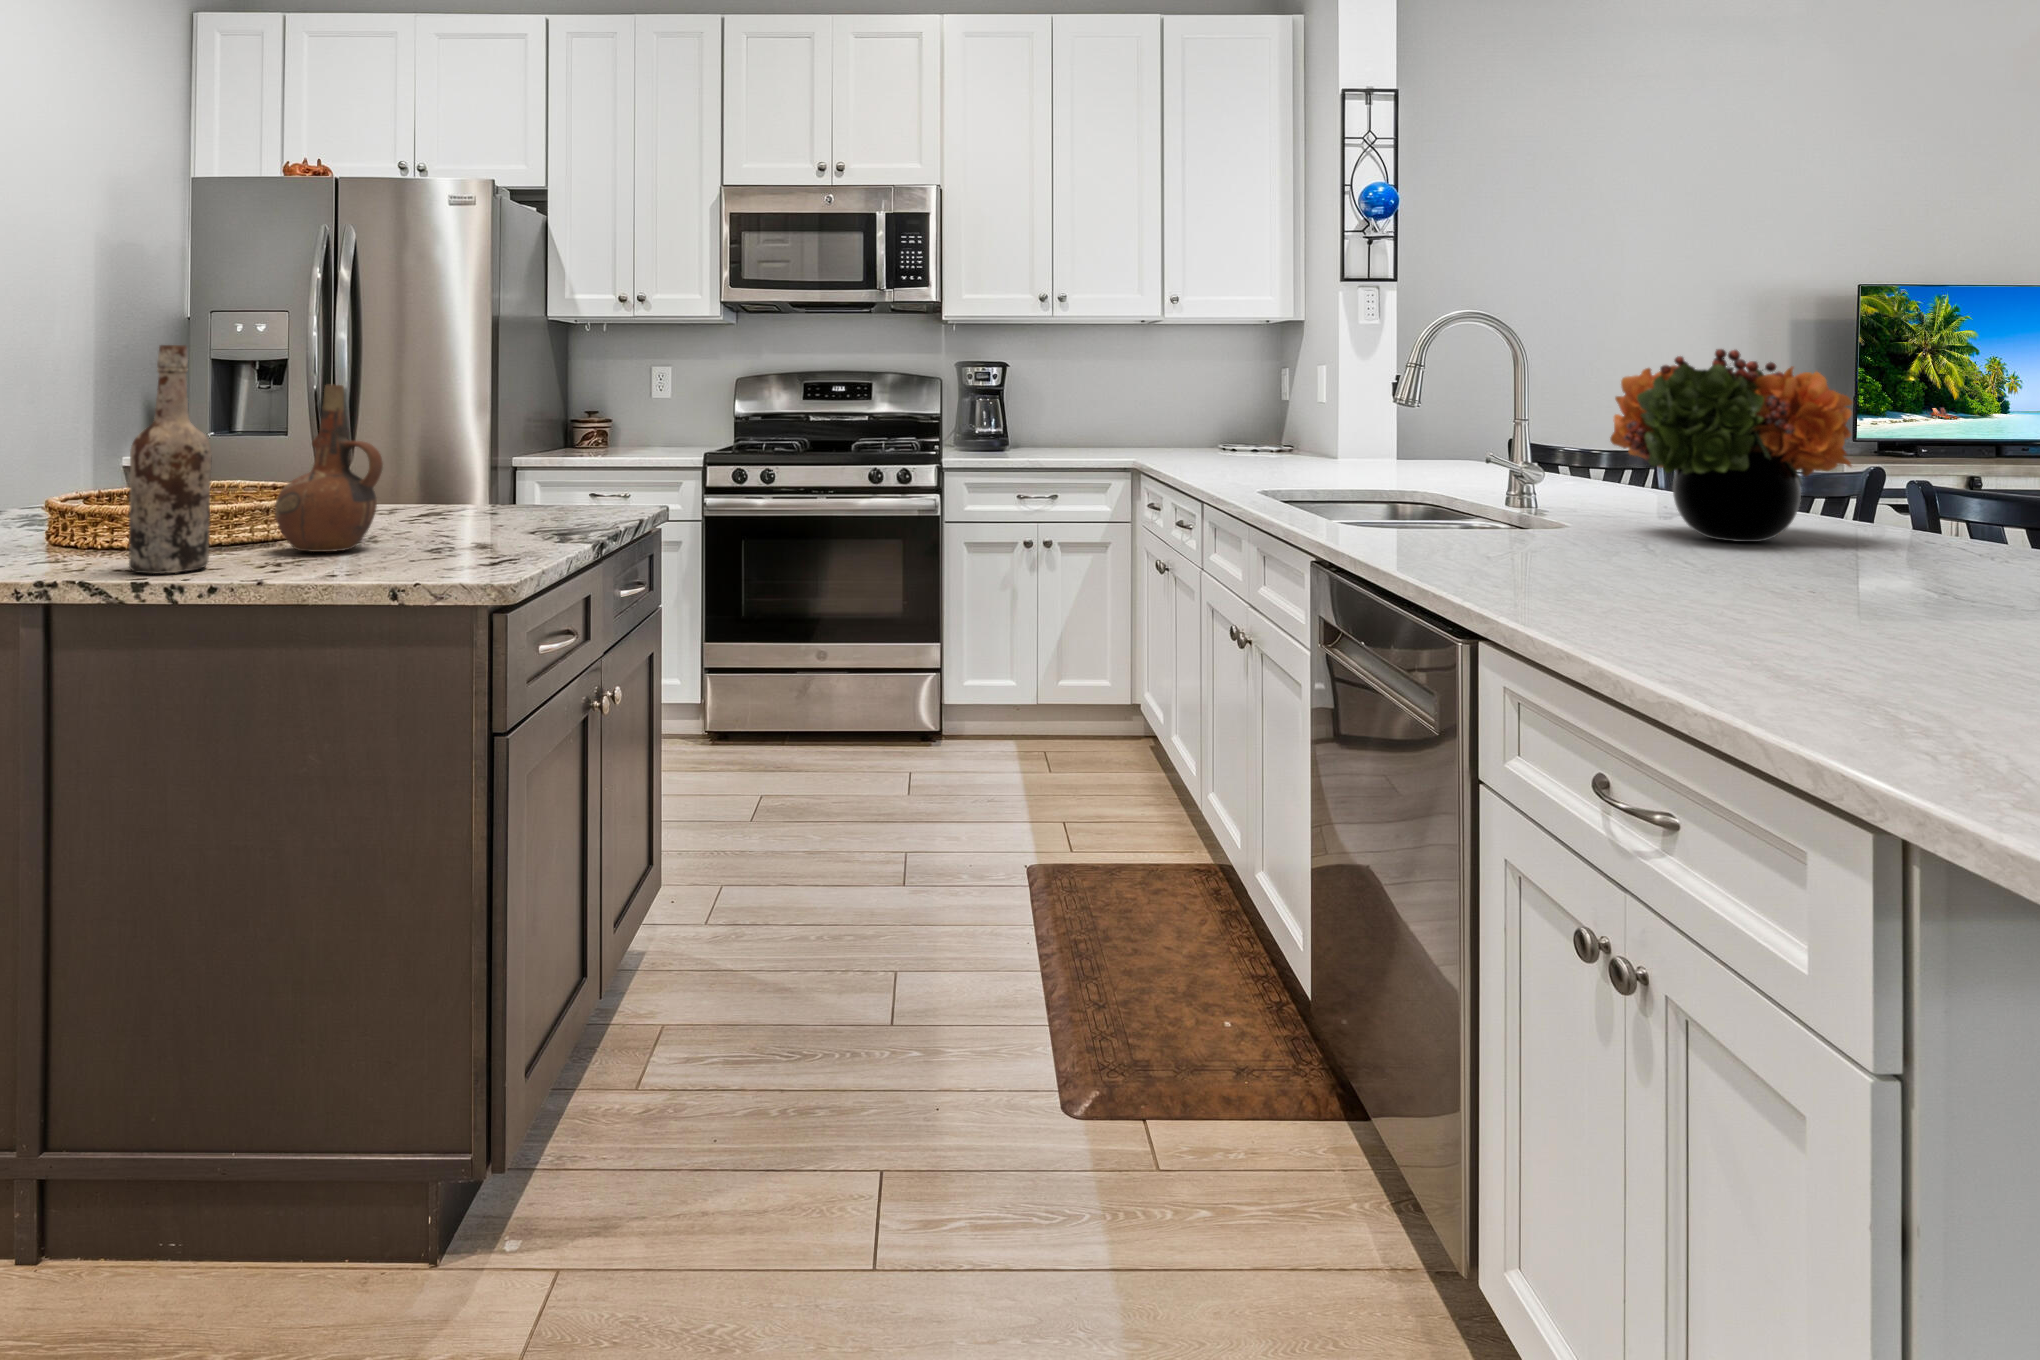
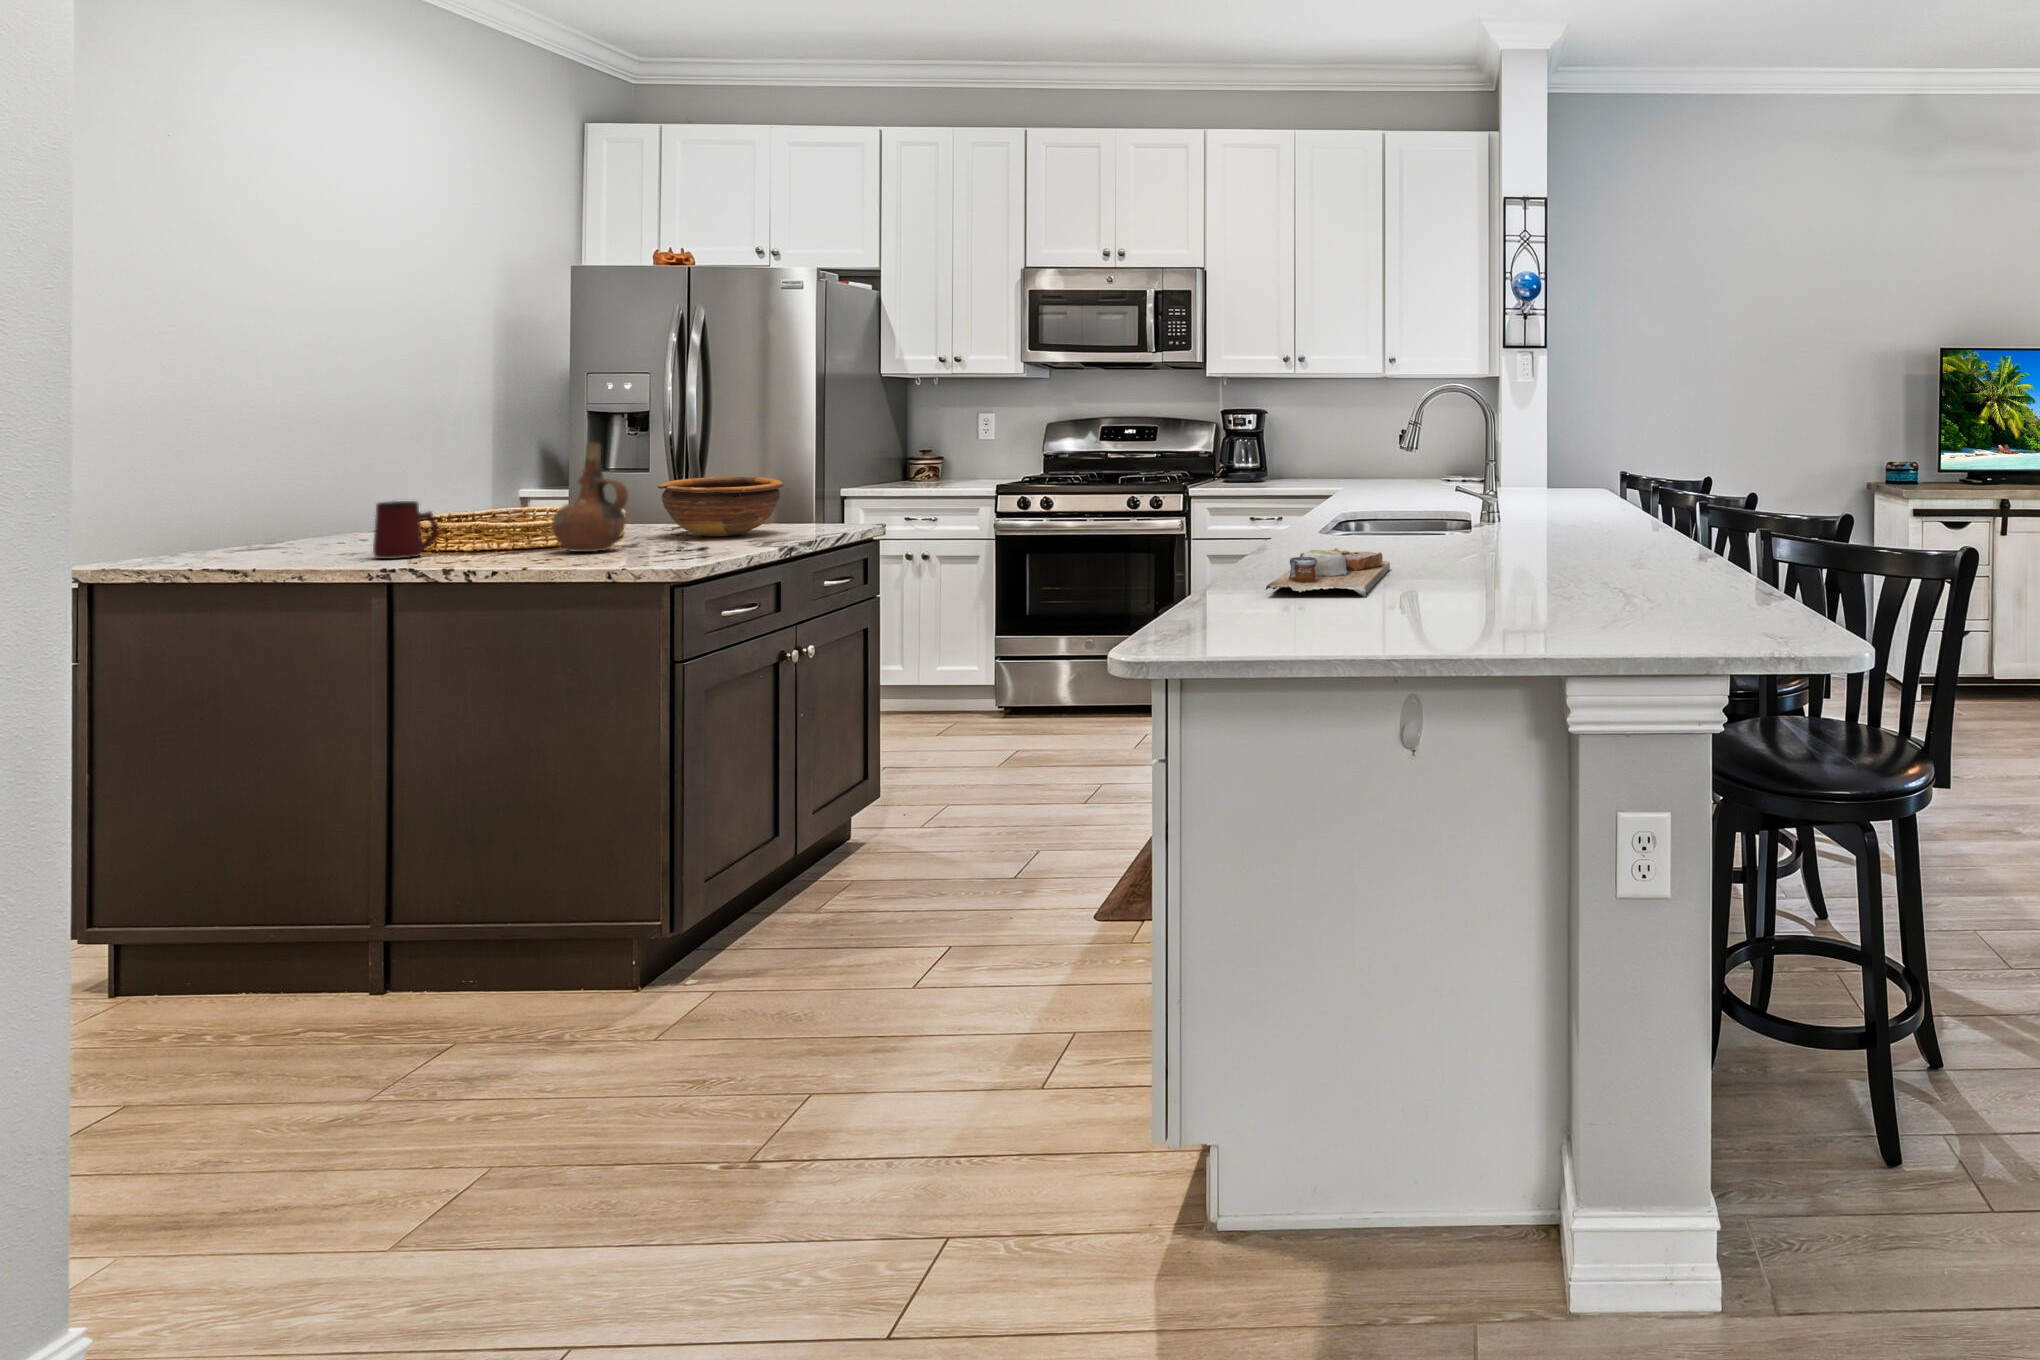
wine bottle: present [129,345,212,574] -> none [442,420,499,564]
flower arrangement: present [1610,349,1852,542] -> none [1475,416,1618,543]
bowl: none [394,440,560,525] -> present [658,477,783,536]
mug: none [17,473,111,564] -> present [373,501,439,559]
cutting board: none [1529,556,1877,661] -> present [1266,548,1390,597]

